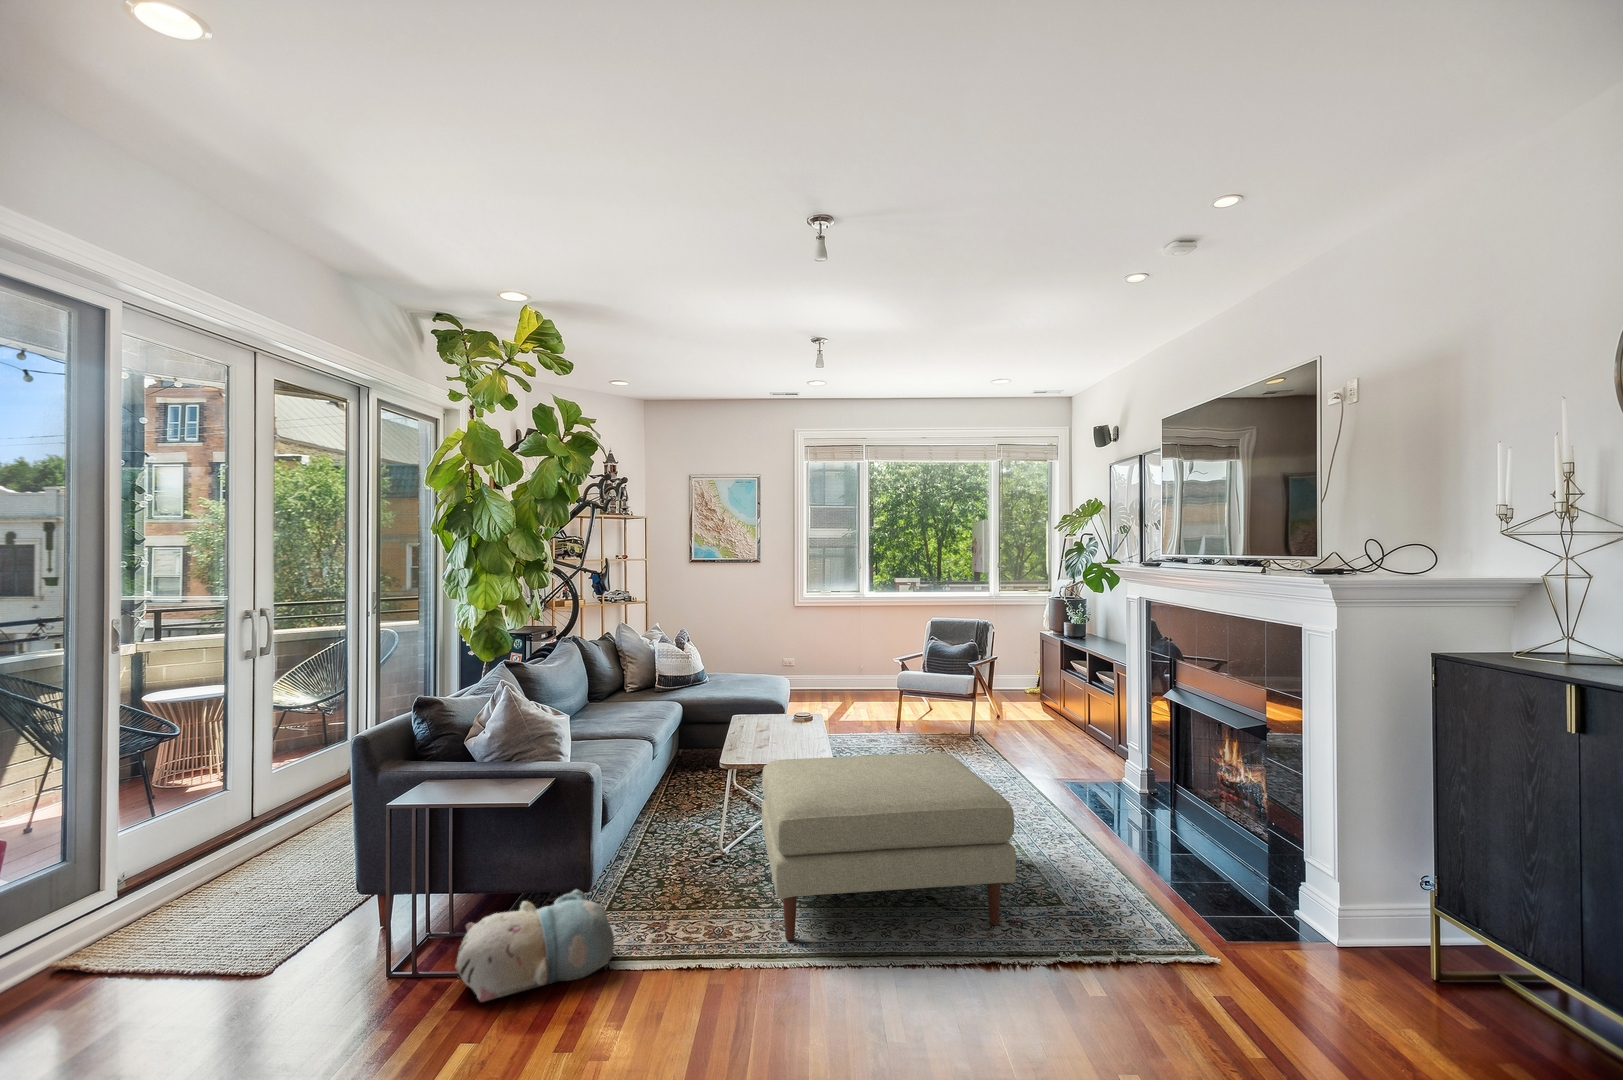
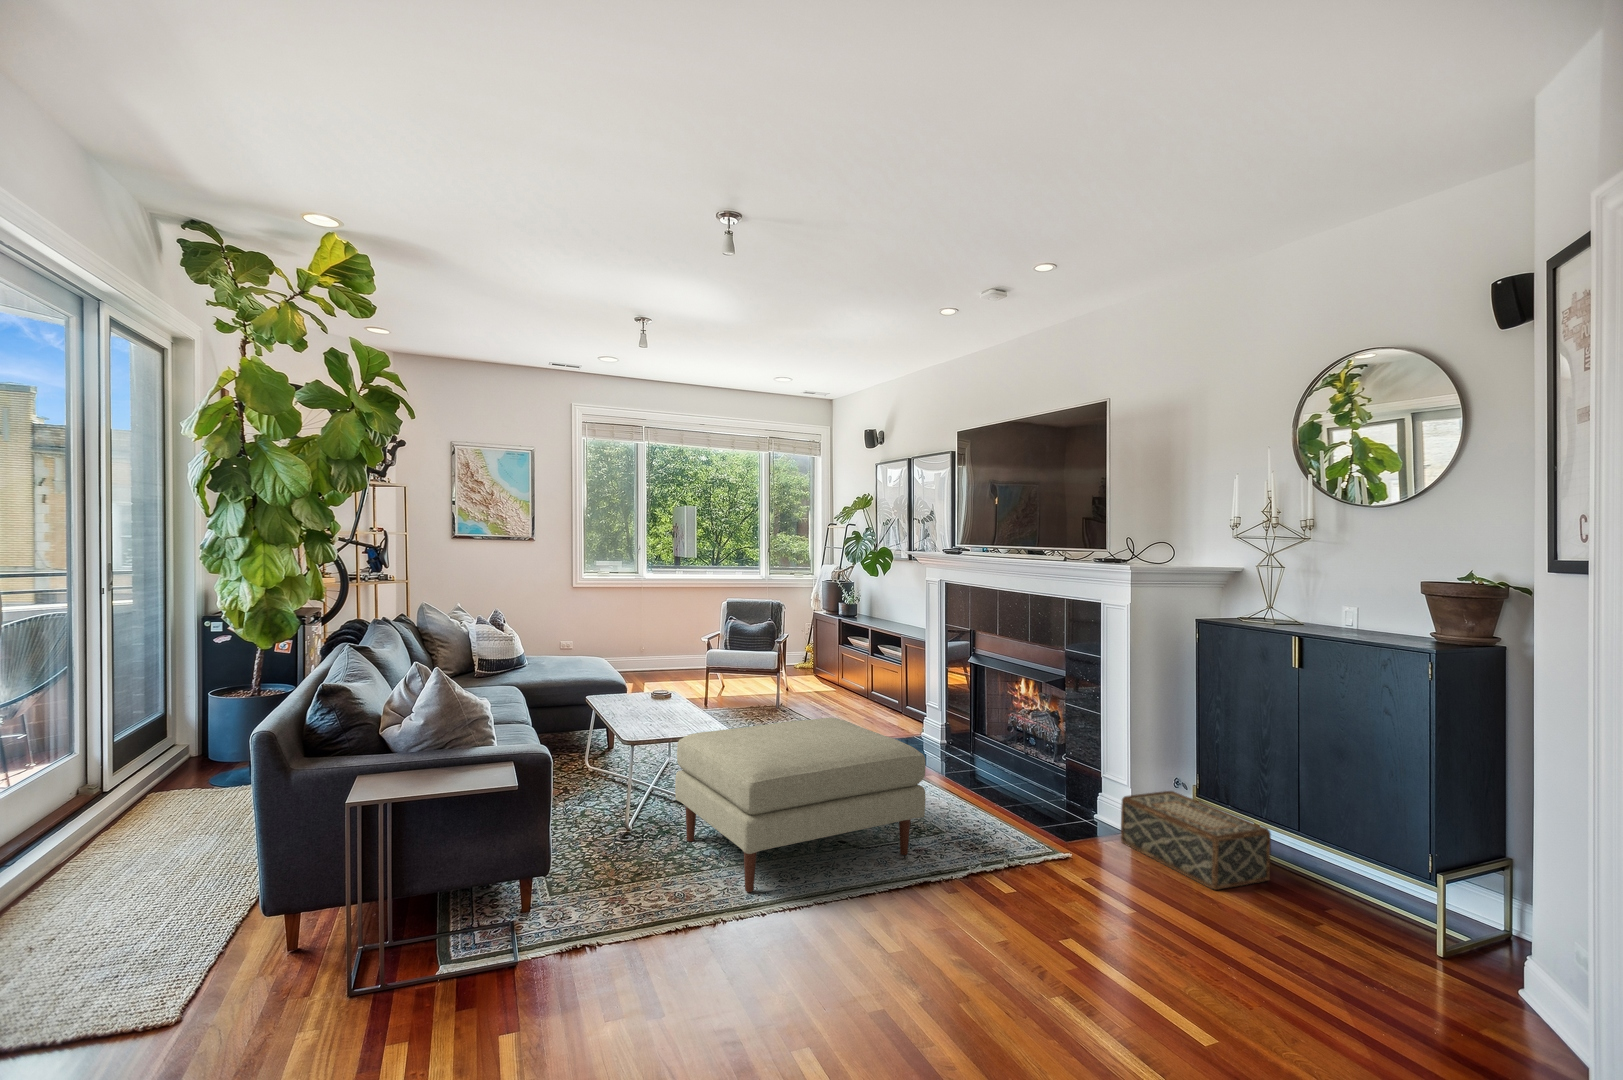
plush toy: present [455,890,614,1002] -> none [449,873,605,994]
woven basket: none [1309,892,1536,1057] -> present [1121,791,1271,890]

